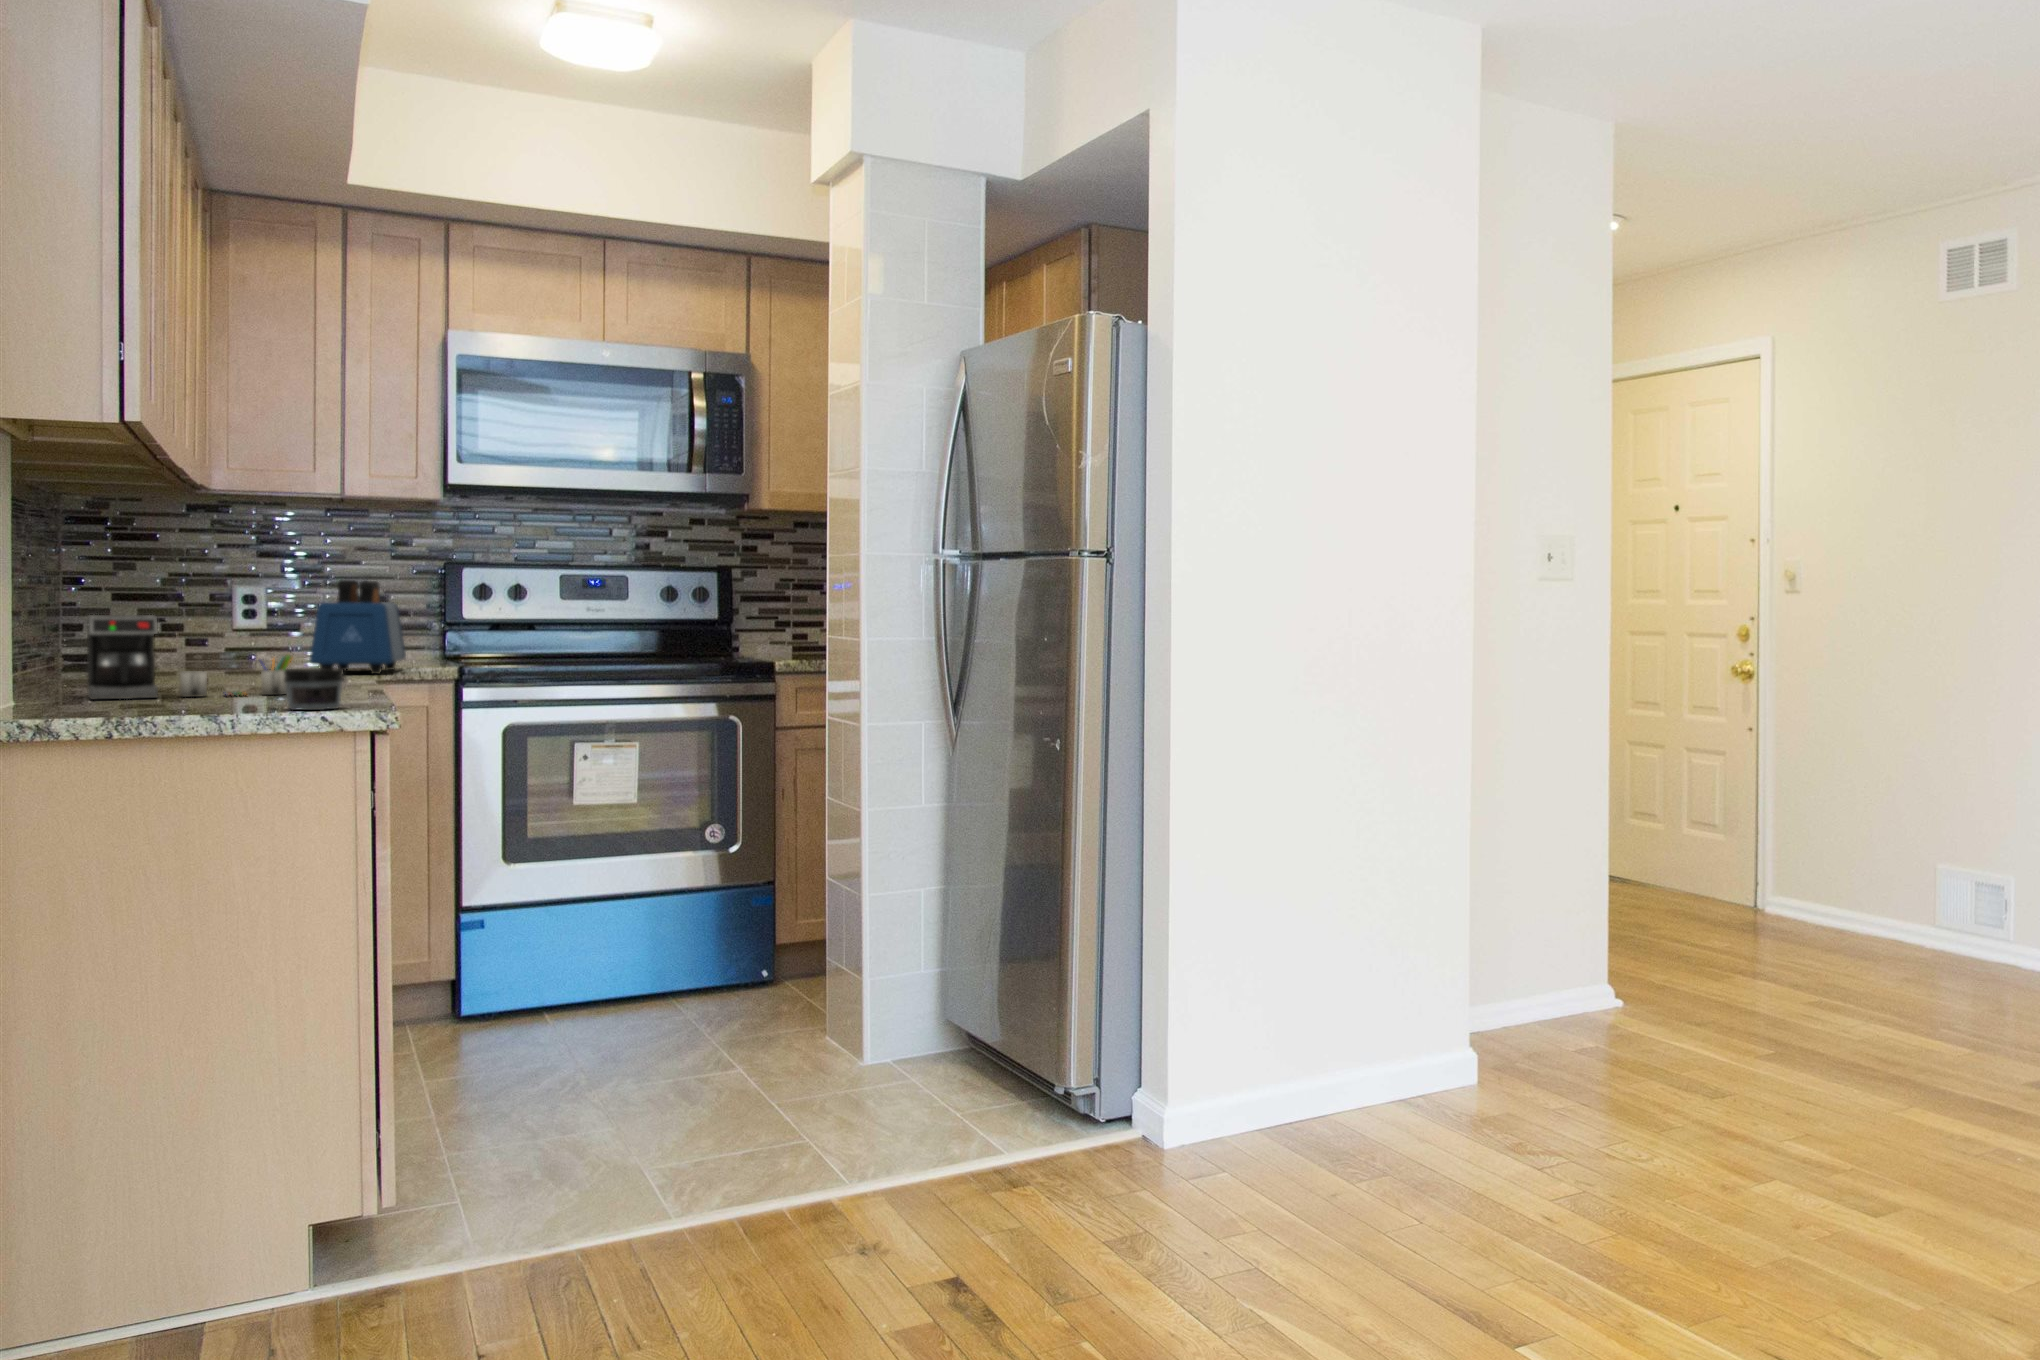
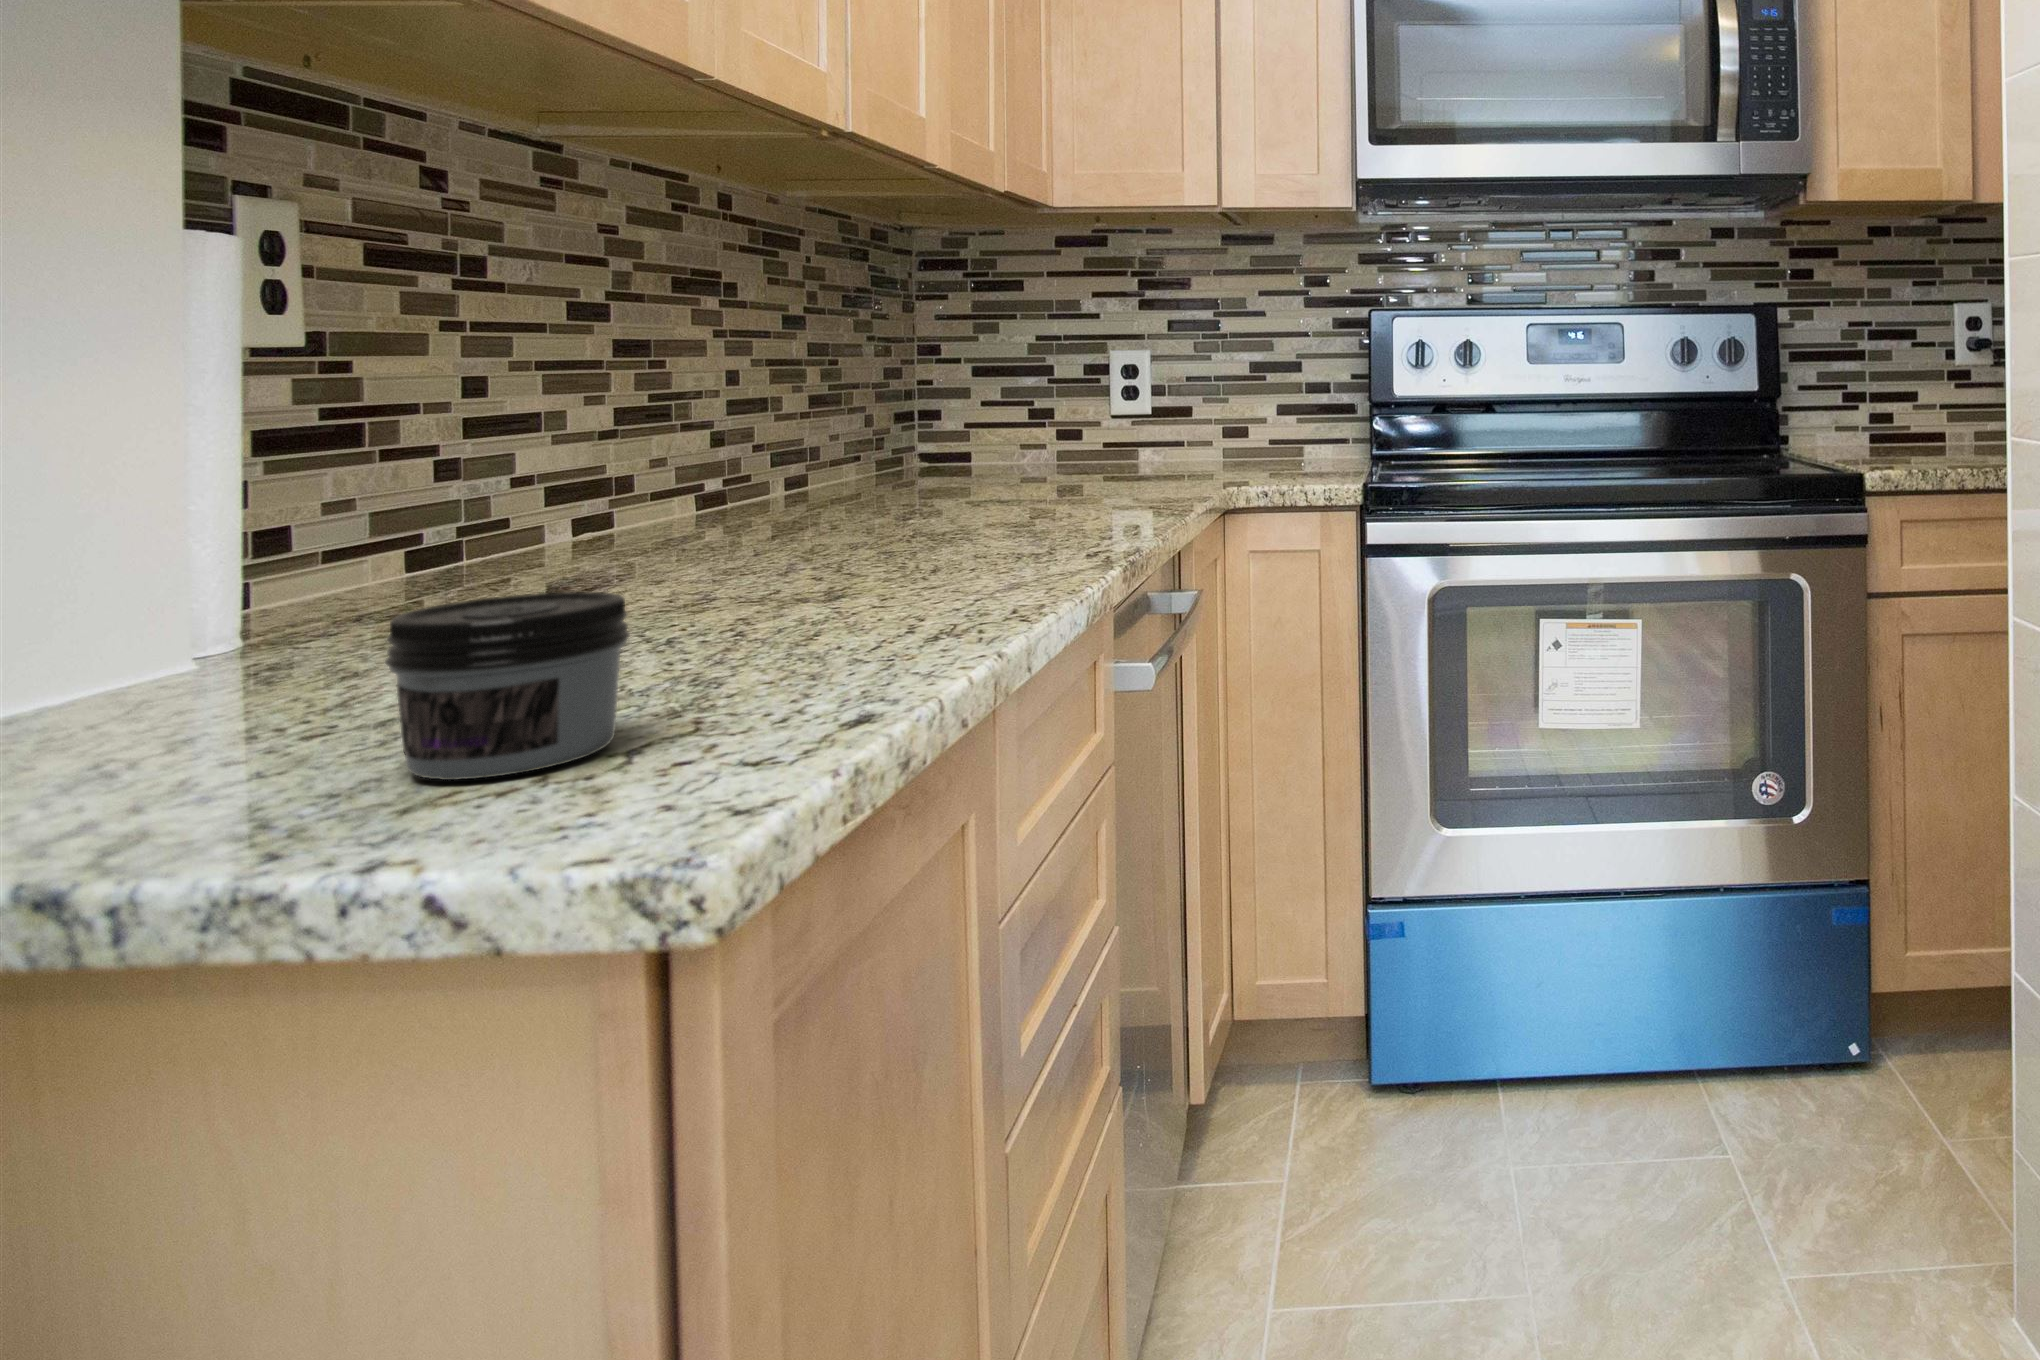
toaster: present [310,580,406,674] -> none [1140,335,1305,495]
coffee maker: present [87,615,293,699] -> none [447,401,897,608]

